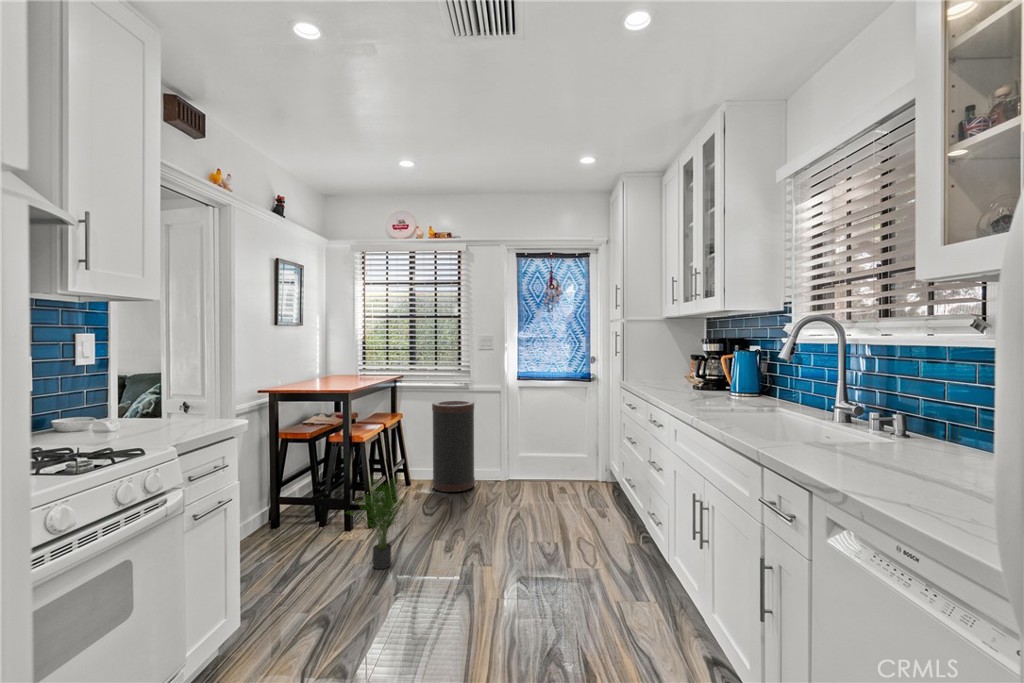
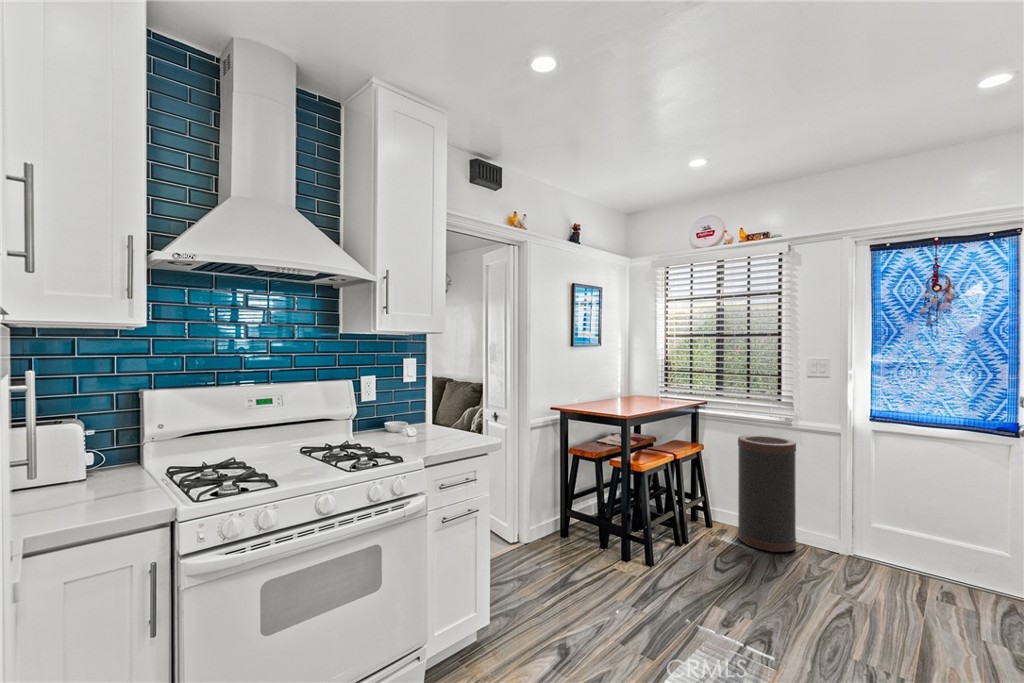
potted plant: present [352,480,401,569] -> none [600,509,677,618]

